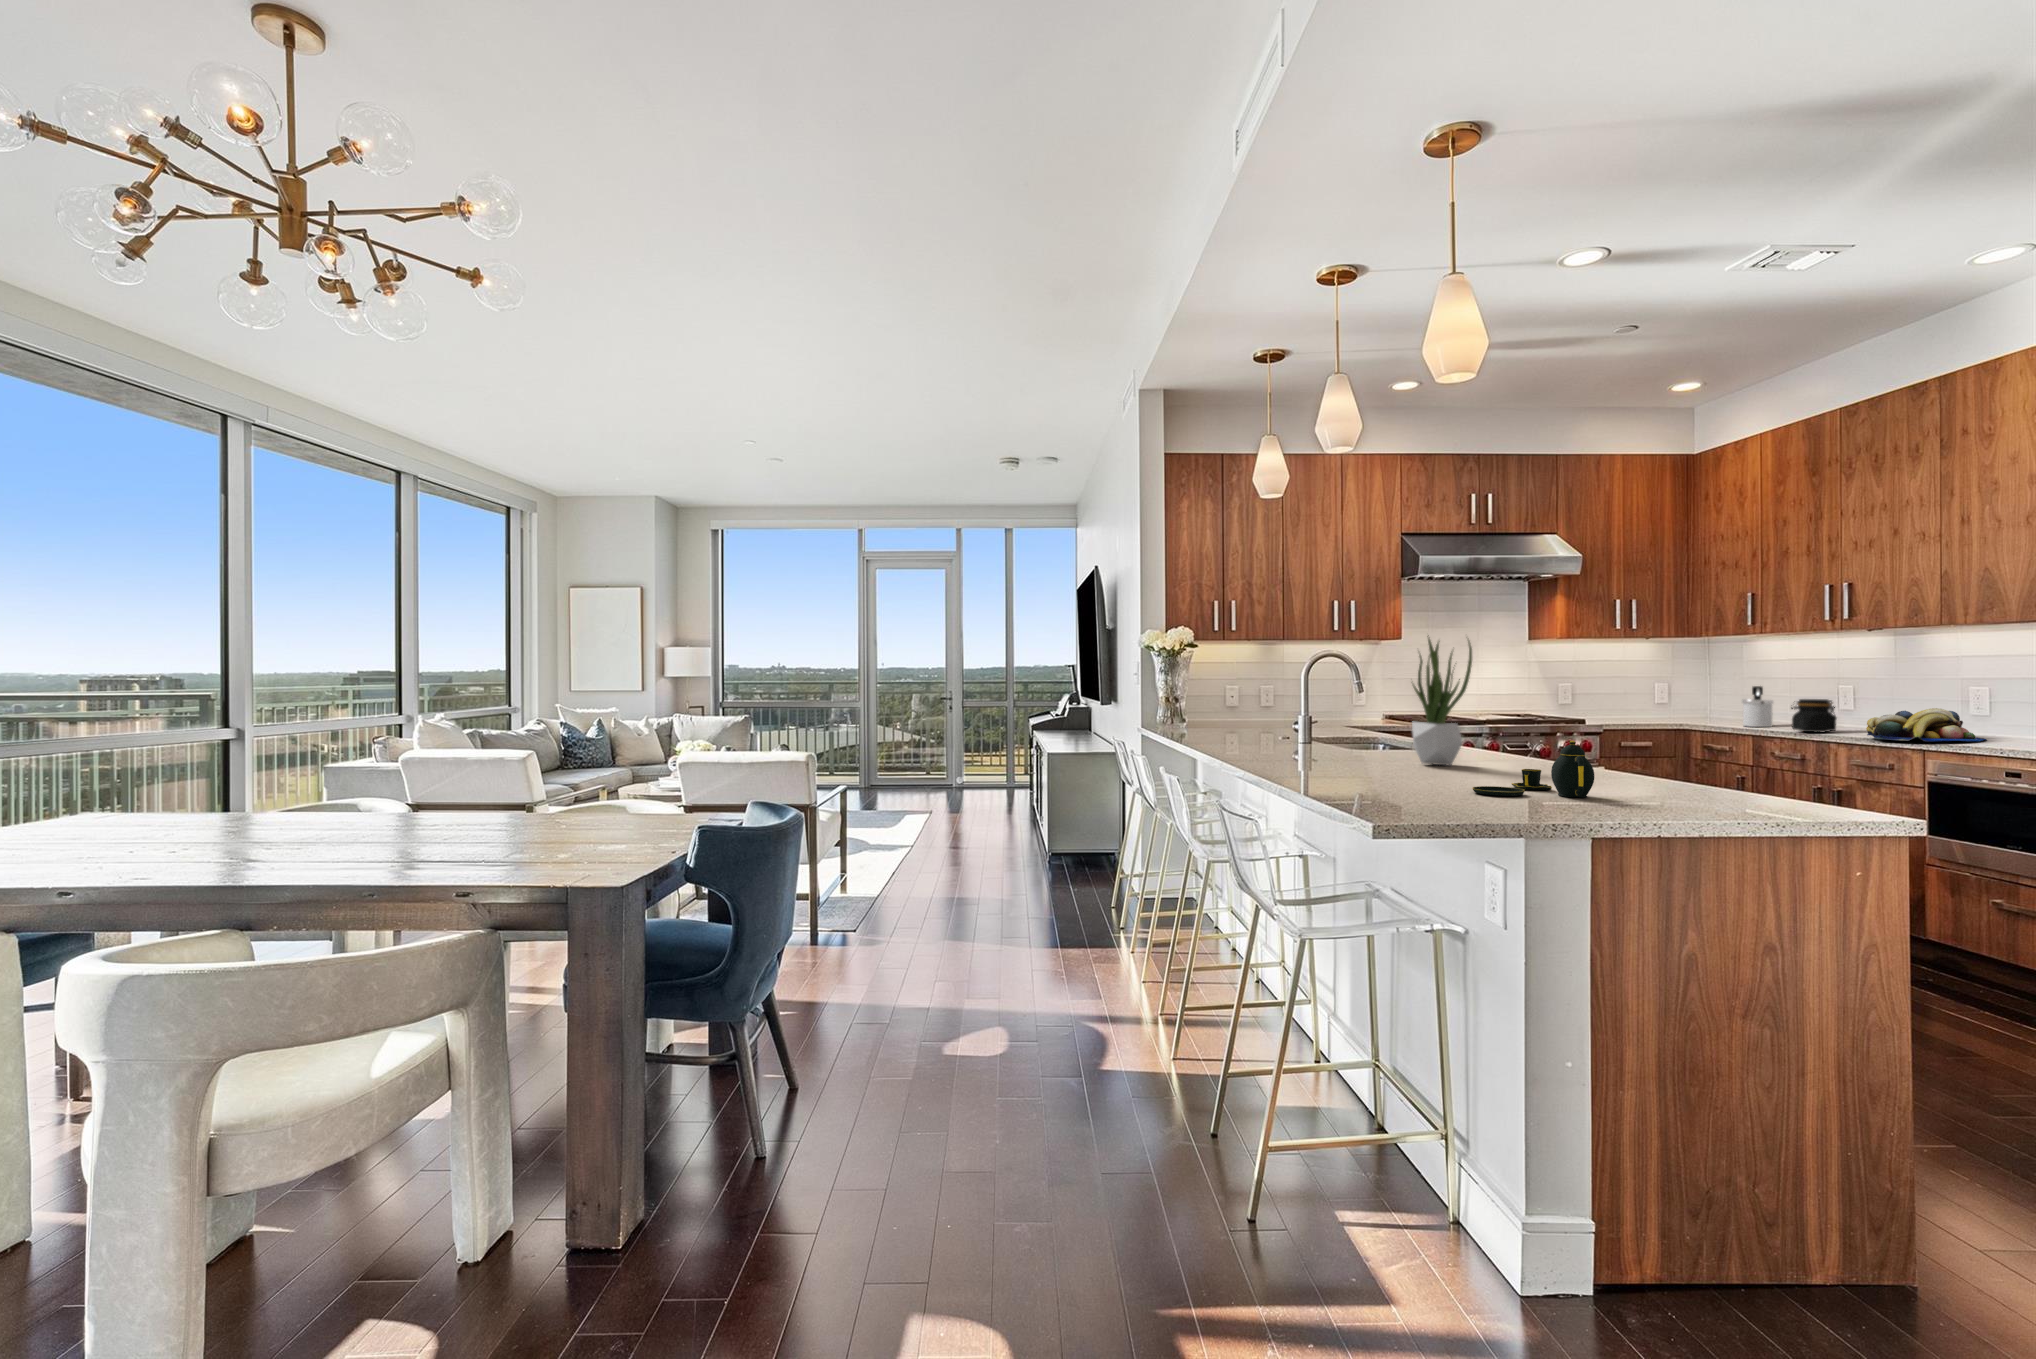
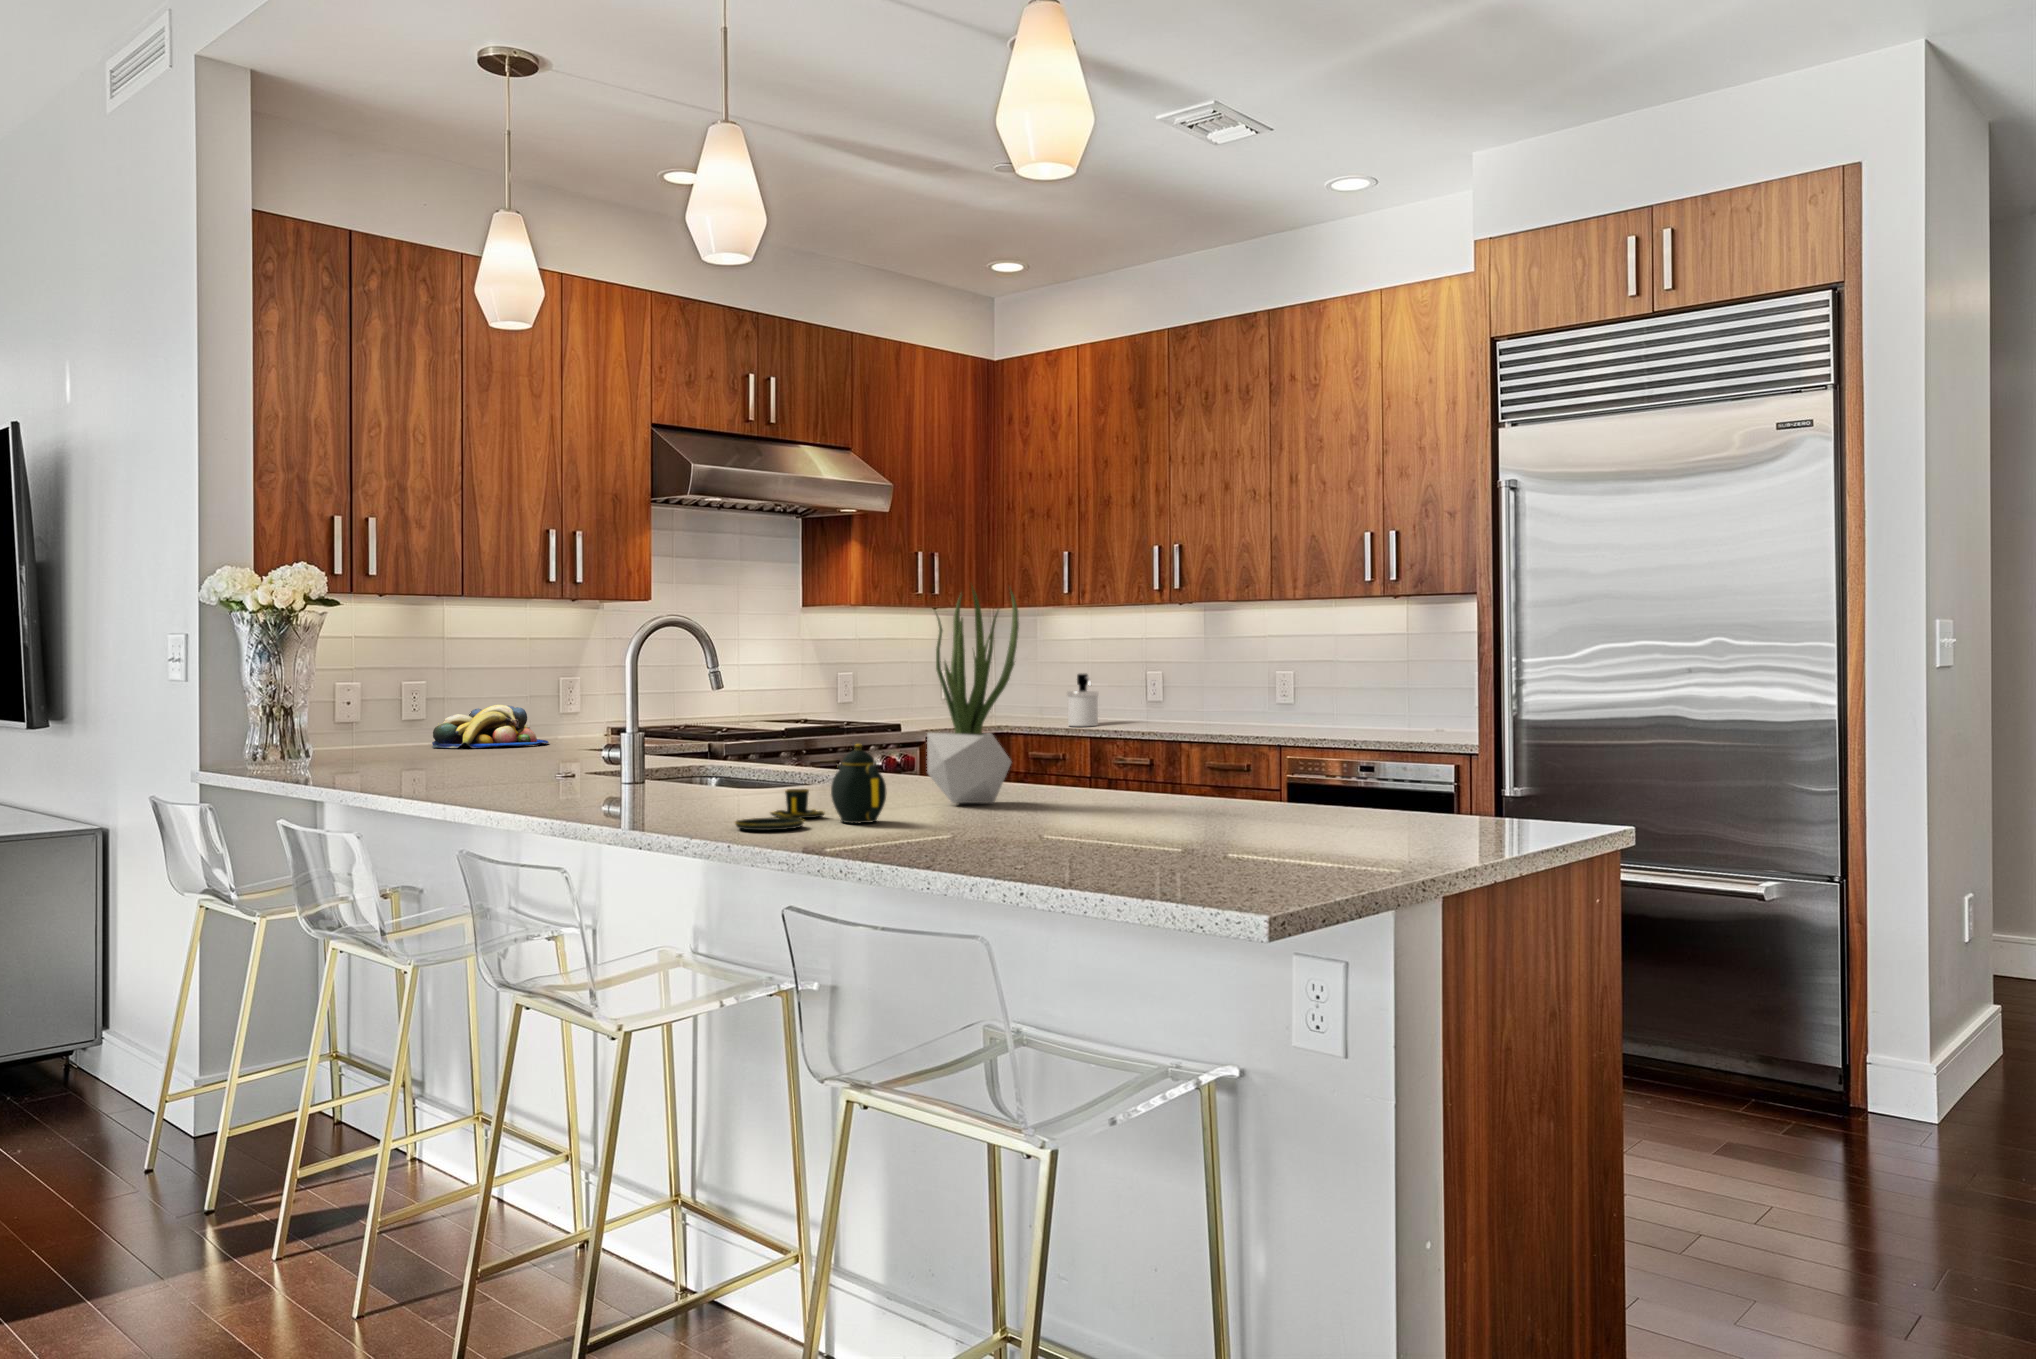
jar: present [1791,699,1837,732] -> none [1132,689,1175,730]
fruit bowl: present [1866,708,1986,742] -> present [432,705,549,748]
teapot: present [1472,741,1594,797] -> present [735,744,886,830]

